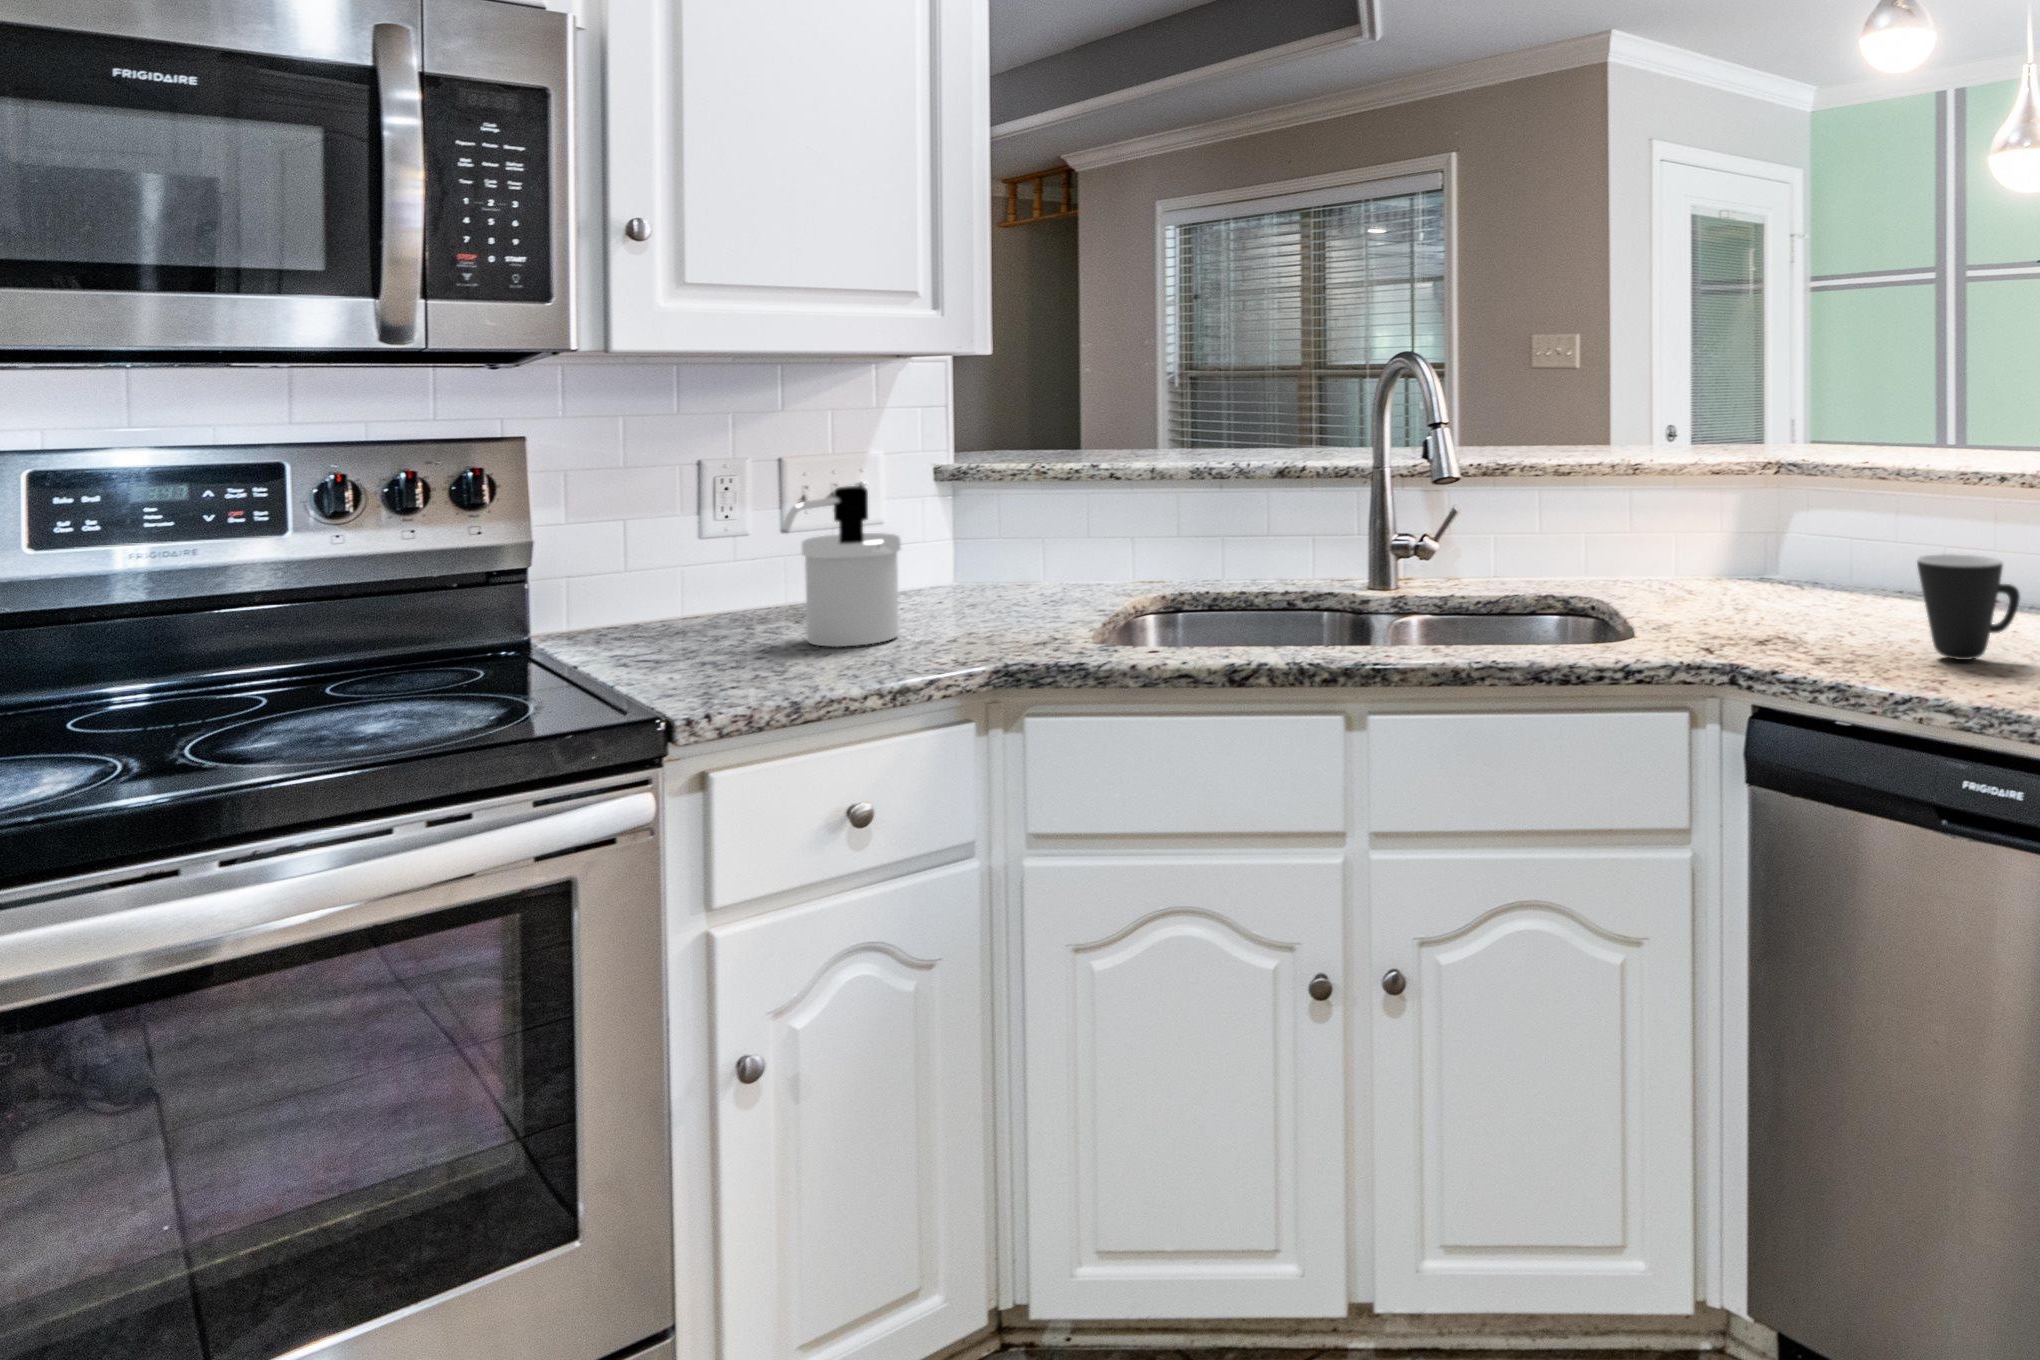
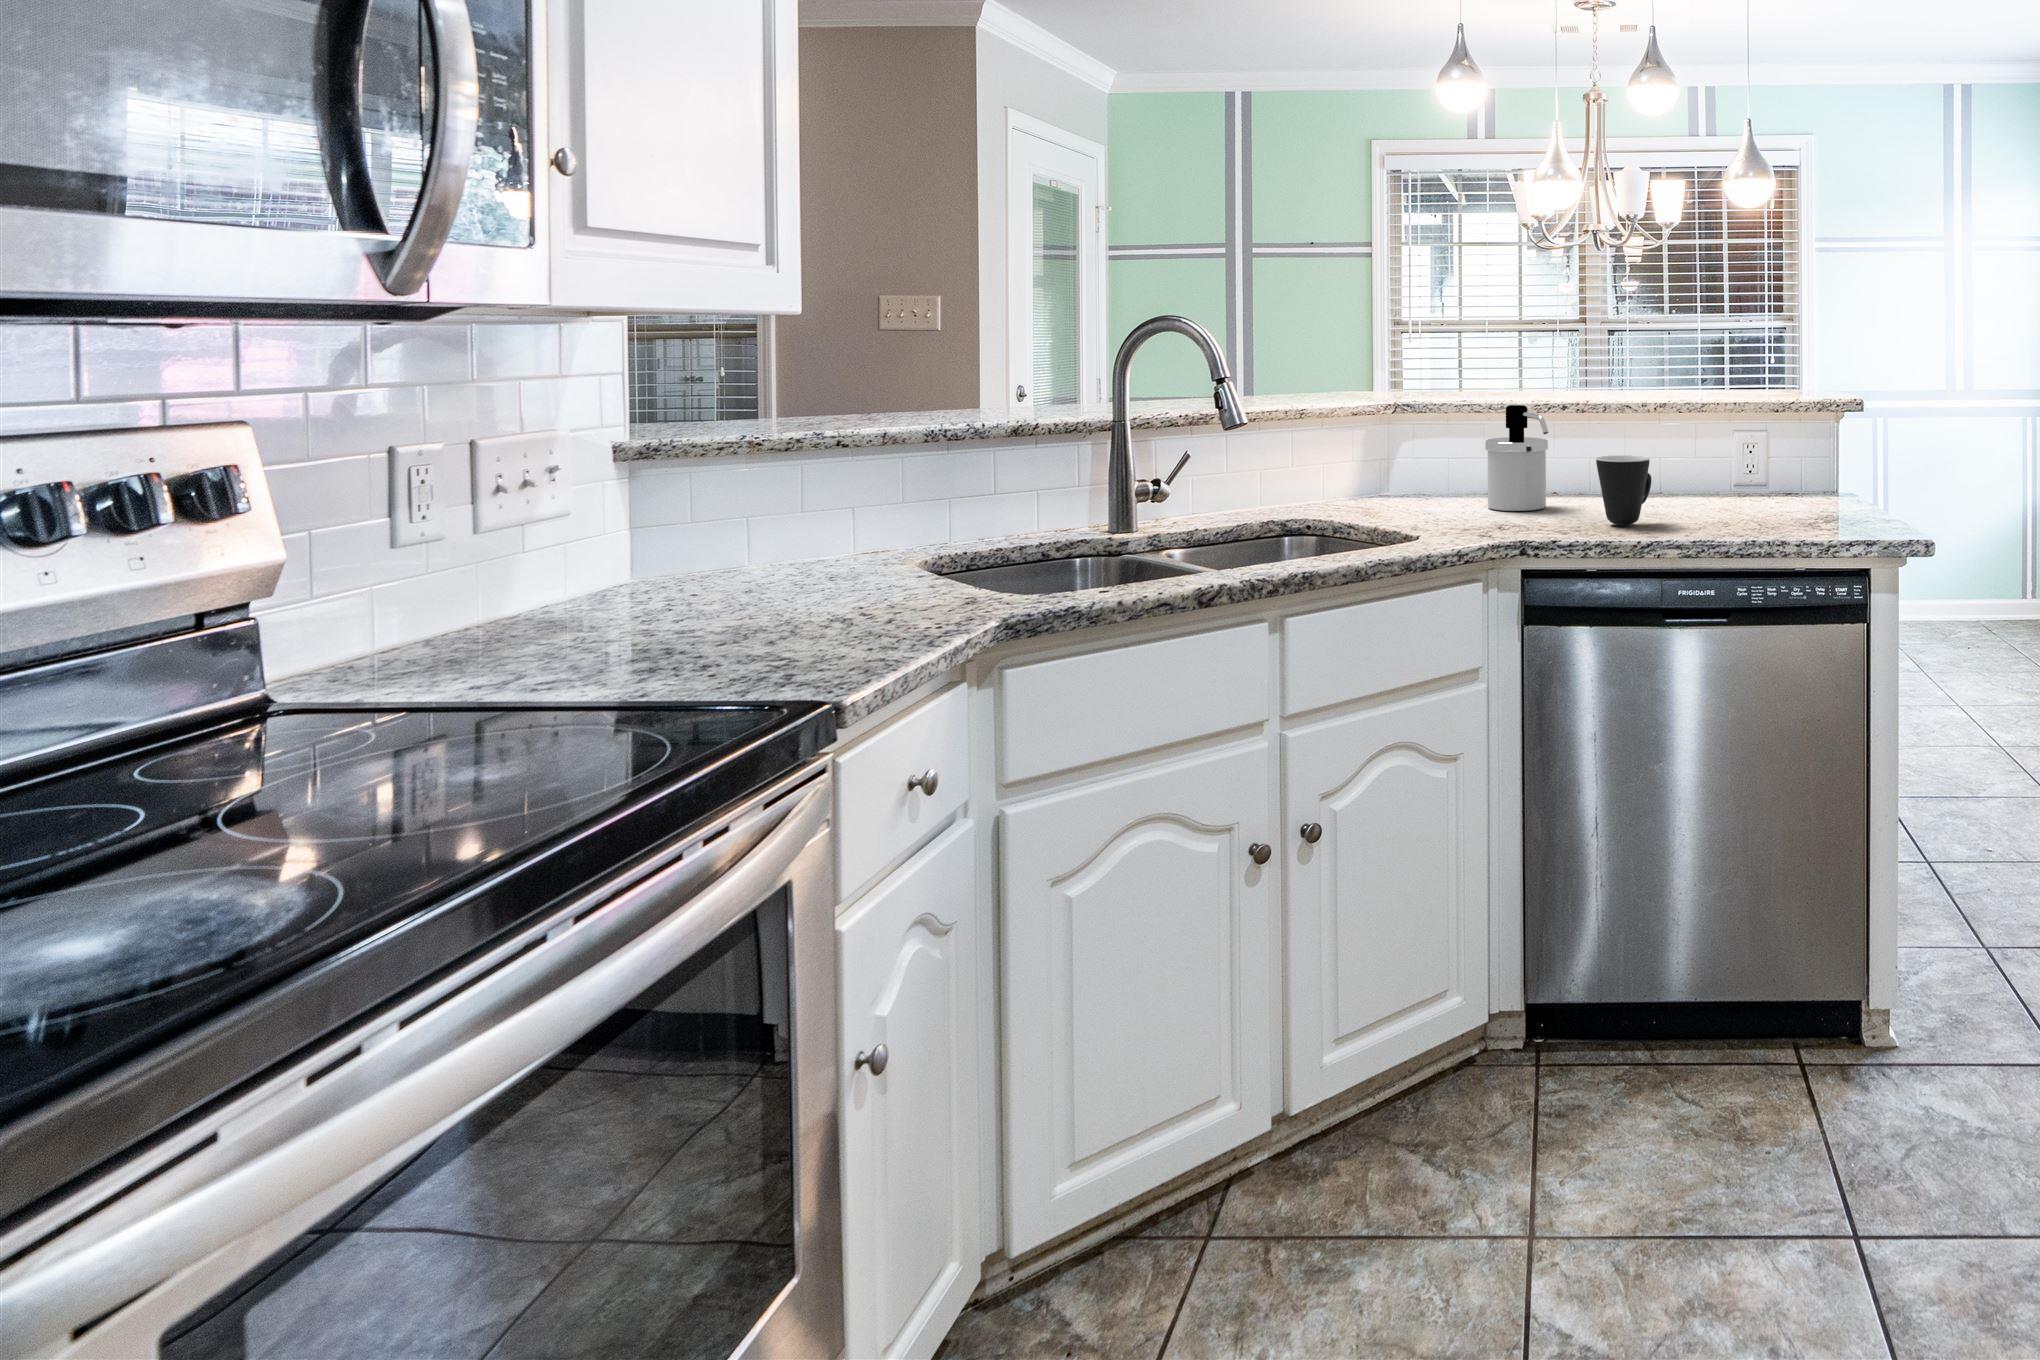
soap dispenser: present [781,486,901,647] -> present [1485,405,1548,511]

